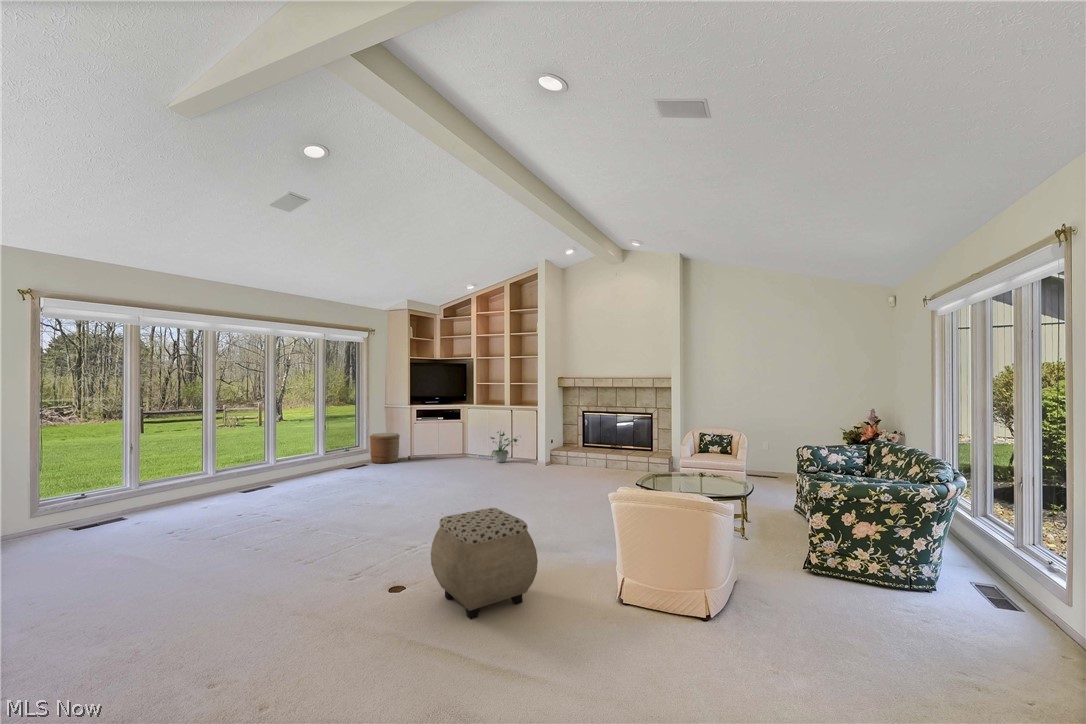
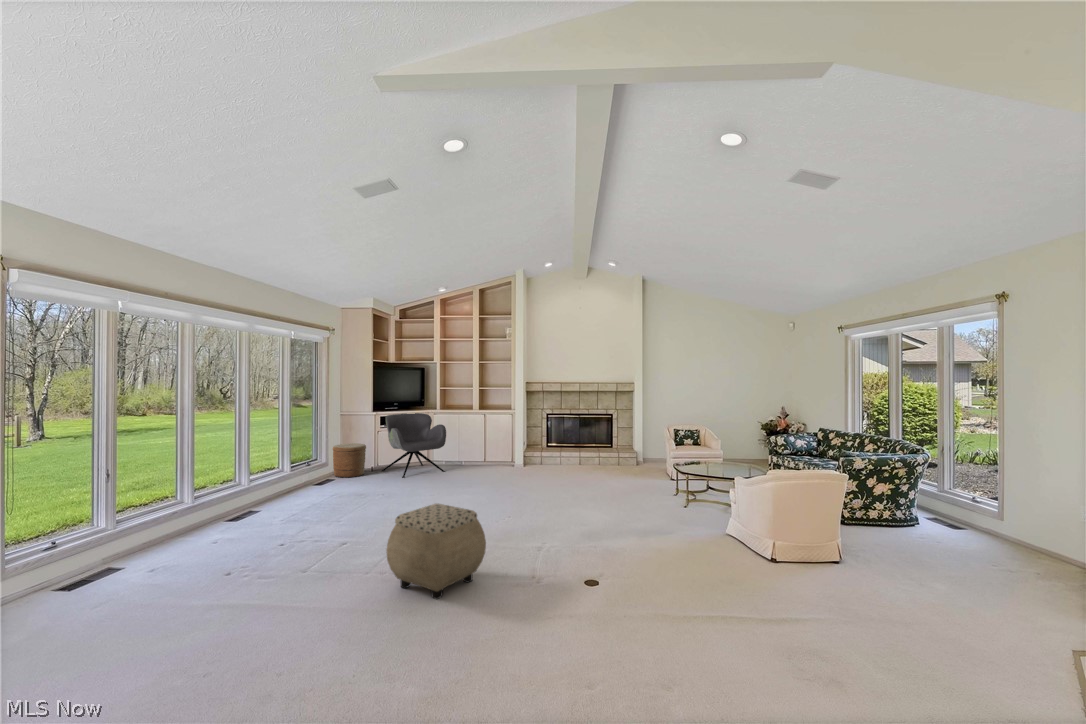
armchair: none [416,407,469,468] -> present [382,413,446,478]
potted plant: present [491,431,518,462] -> none [463,429,499,467]
ottoman: present [431,508,538,619] -> present [387,504,486,599]

